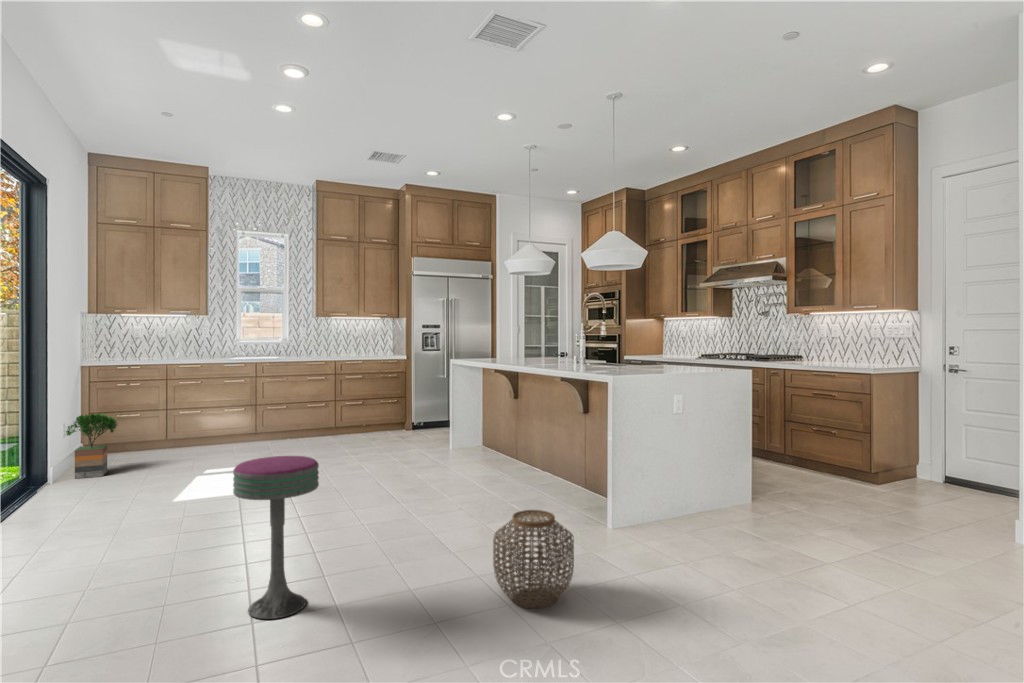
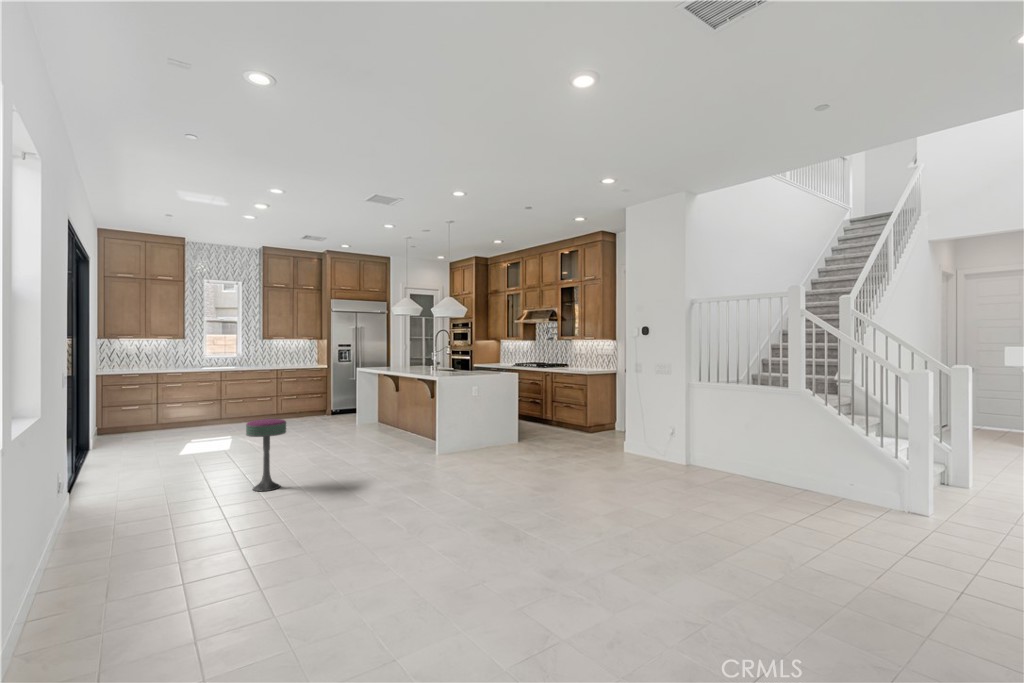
potted tree: present [66,413,117,479] -> none [98,406,134,448]
woven basket: present [493,510,574,608] -> none [370,441,407,483]

